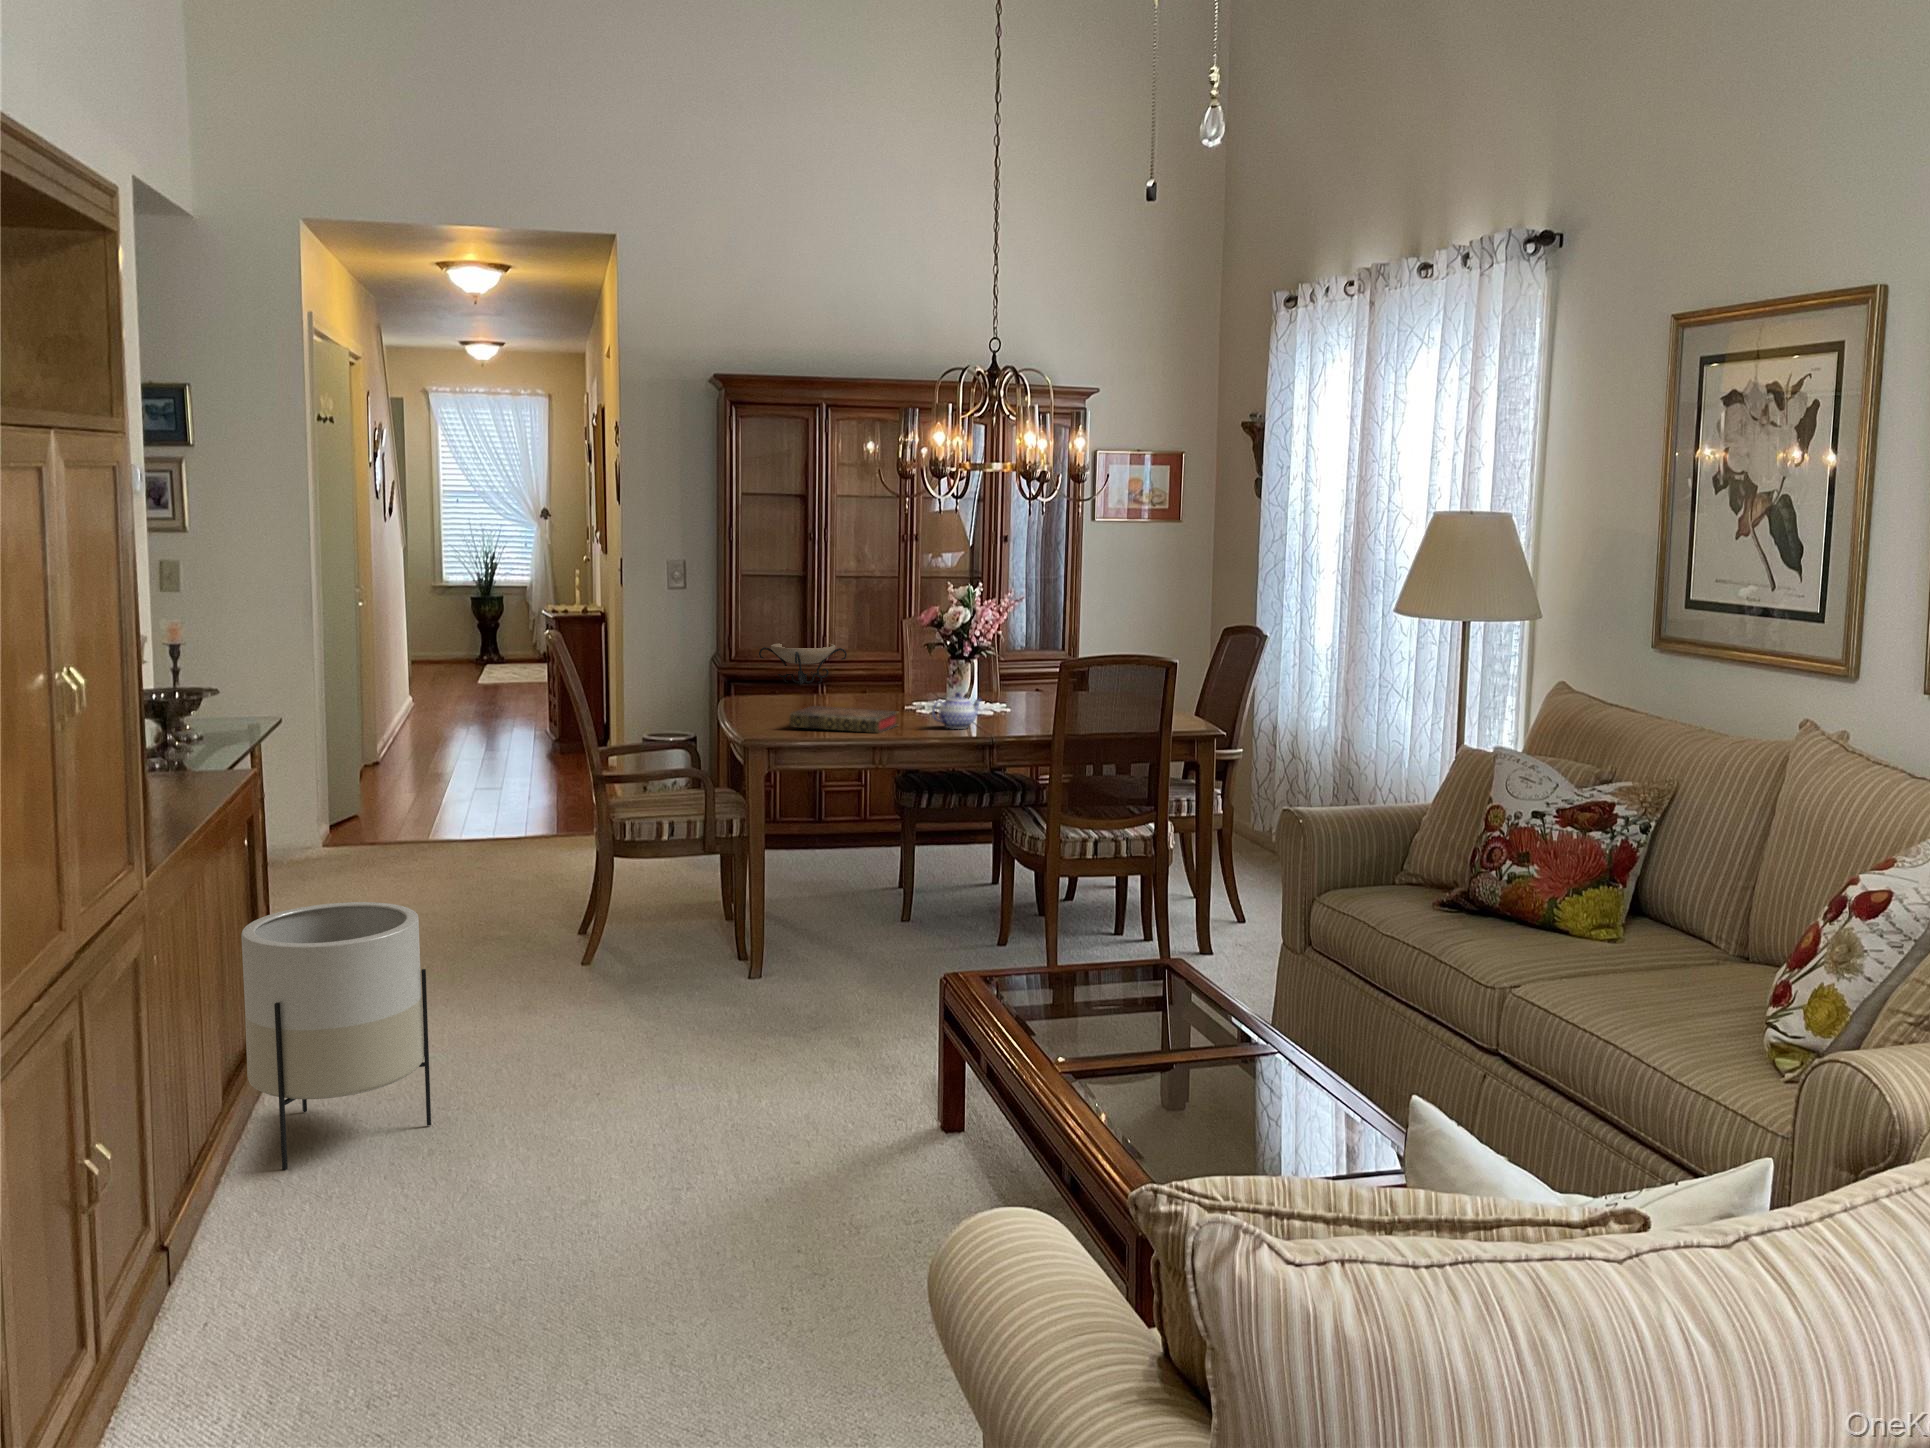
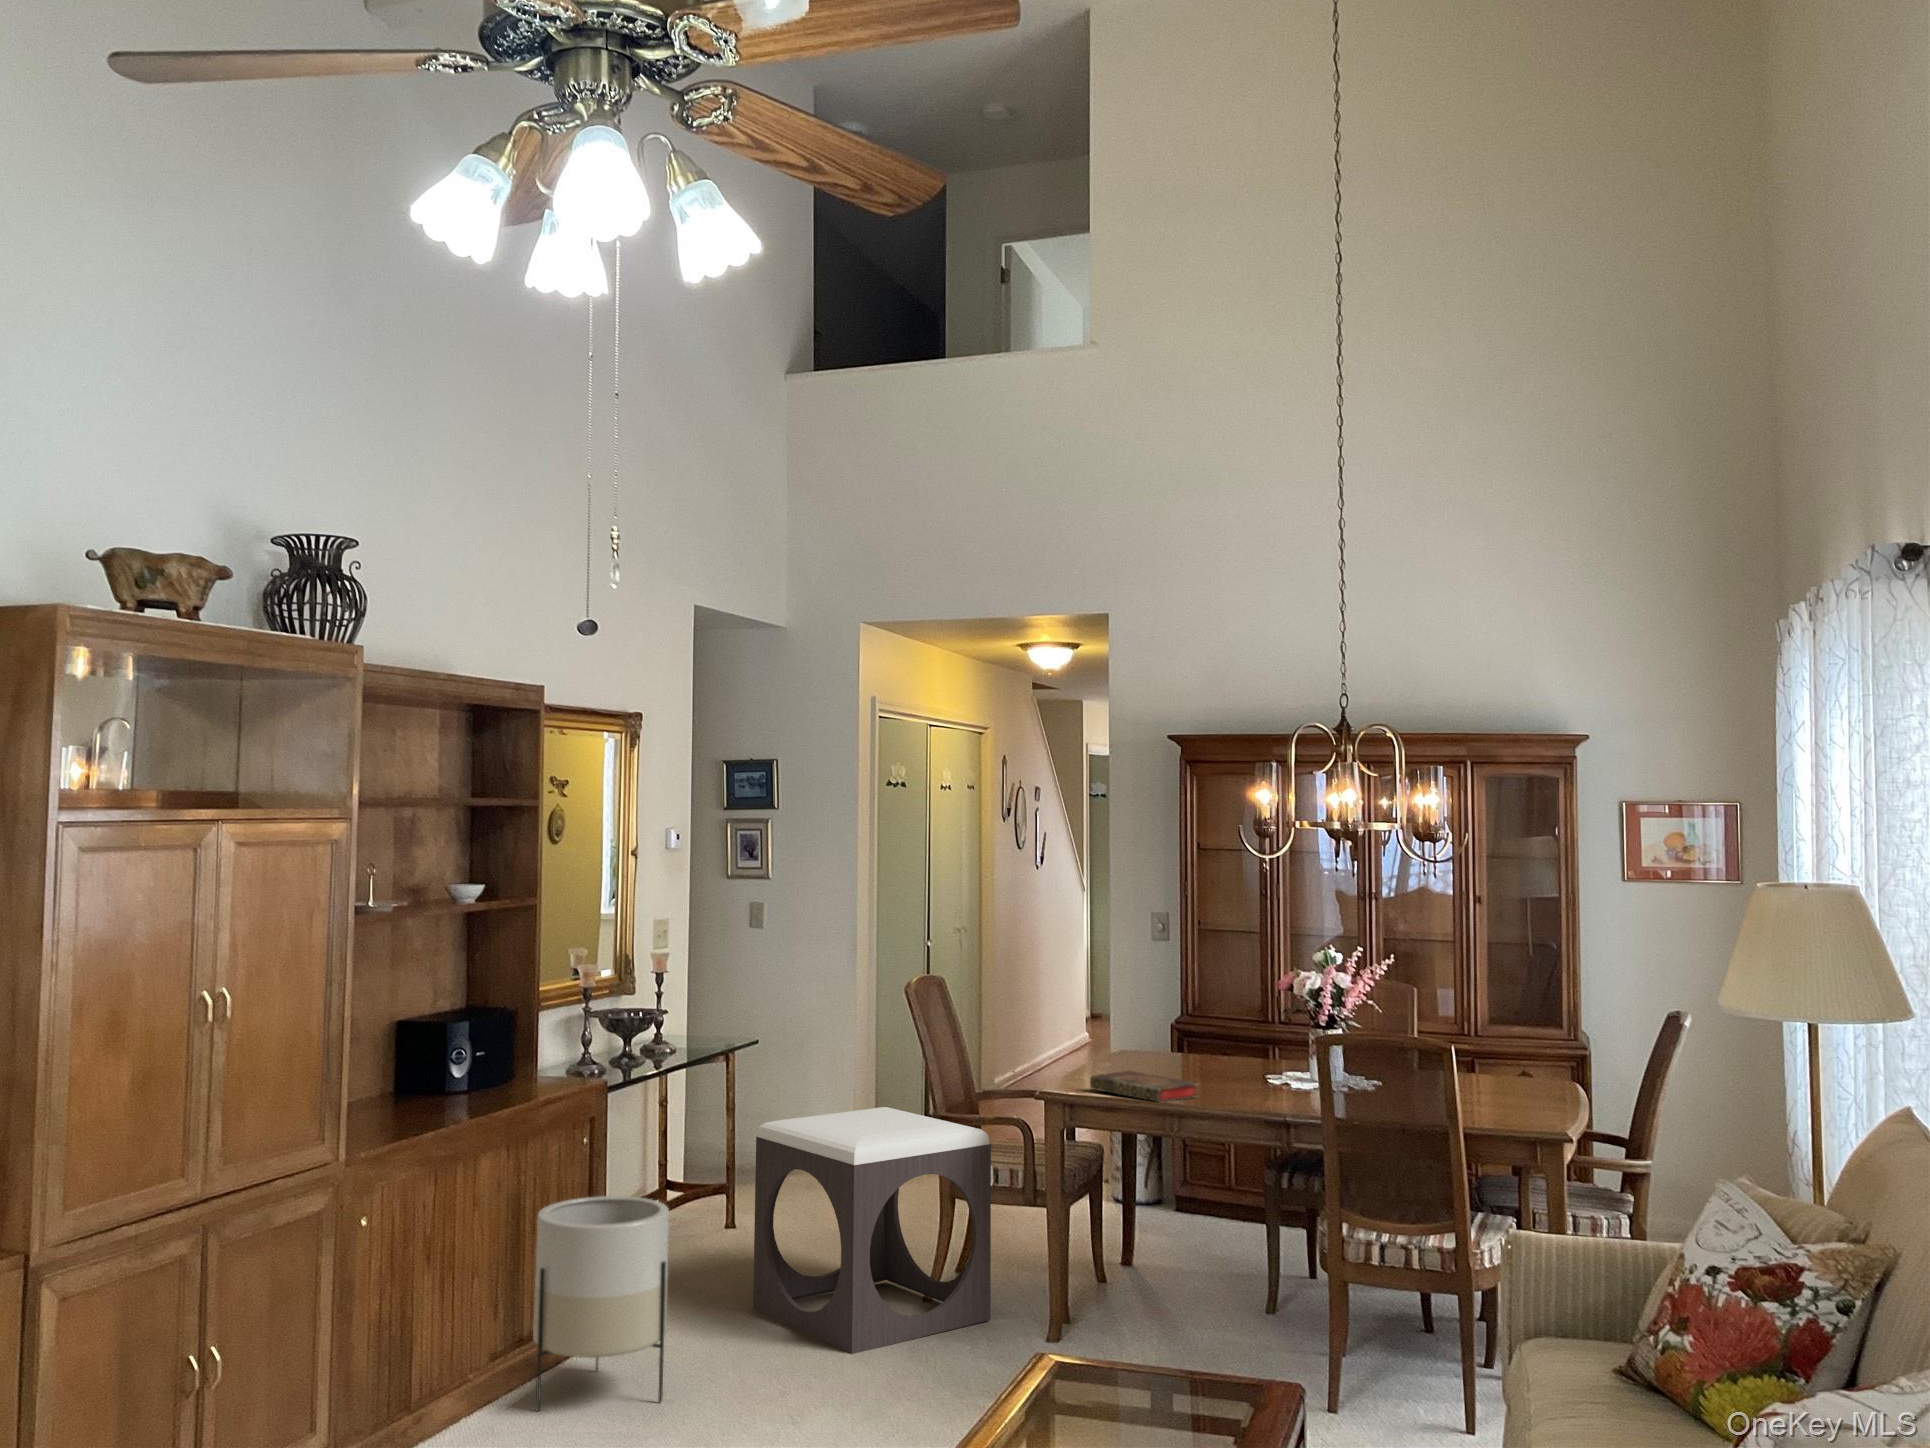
decorative bowl: present [759,643,847,685] -> none [1188,1011,1269,1053]
teapot: present [932,692,980,729] -> none [1218,1068,1277,1106]
footstool: none [403,769,685,1033] -> present [753,1107,991,1354]

